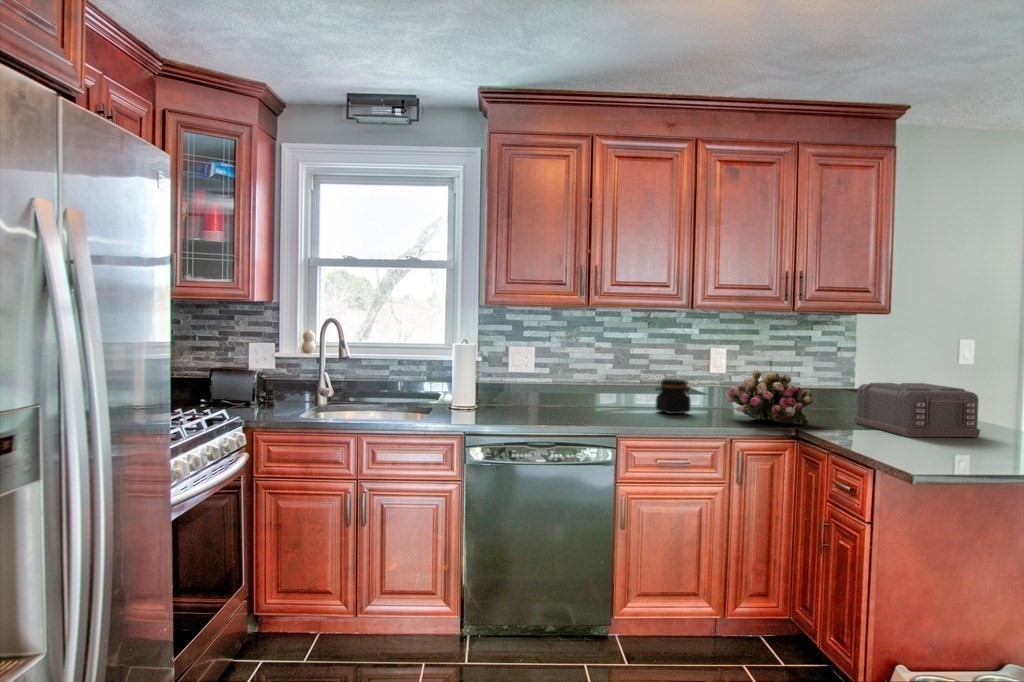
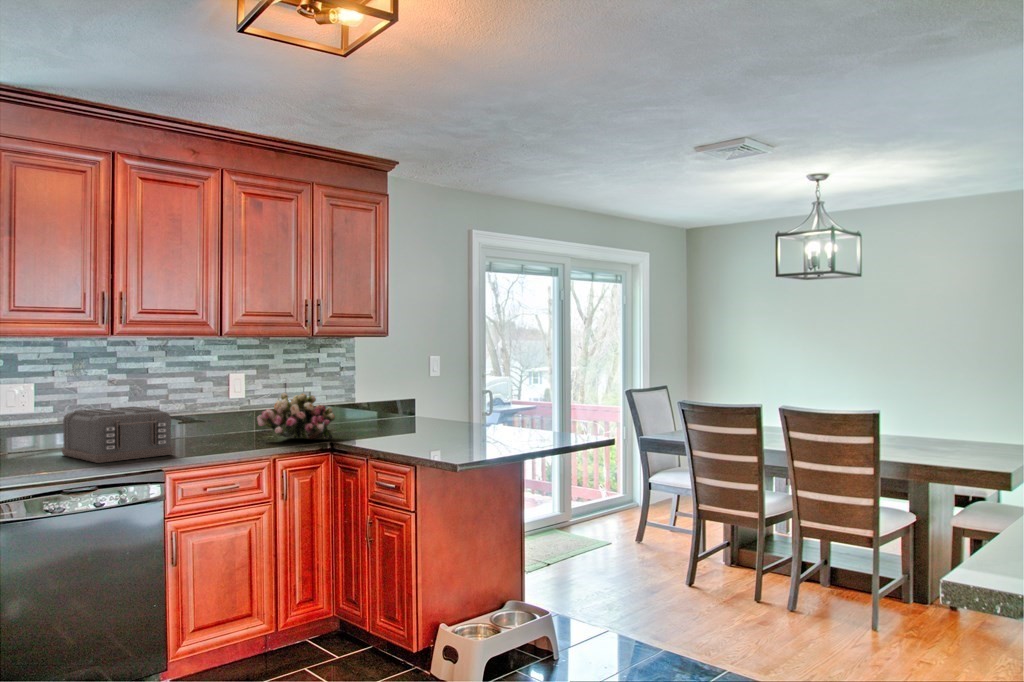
jar: present [656,379,691,414] -> none [184,408,222,444]
toaster: present [854,383,980,437] -> present [62,406,173,463]

